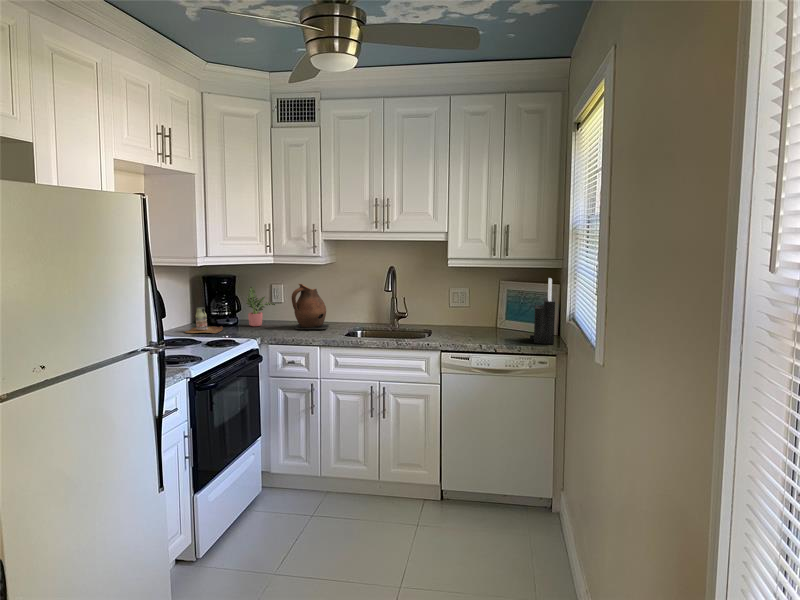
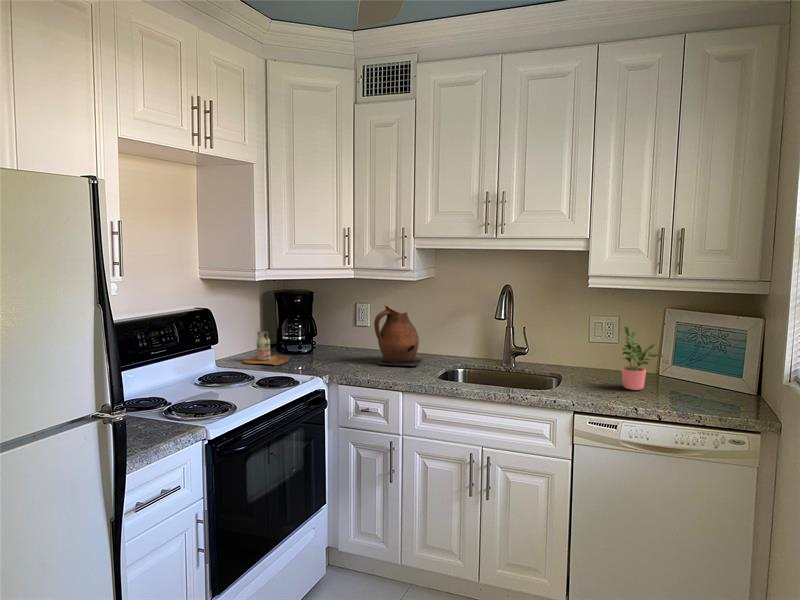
knife block: present [530,278,555,344] -> none [715,309,763,414]
potted plant: present [246,287,275,326] -> present [622,327,663,390]

